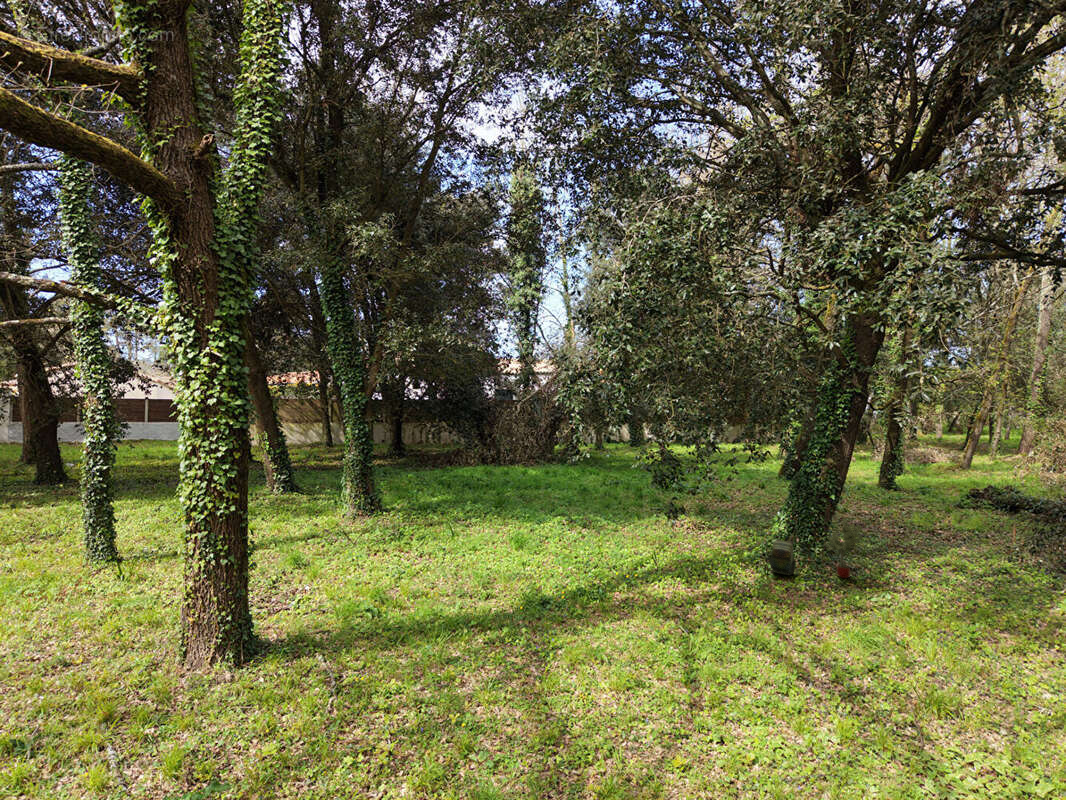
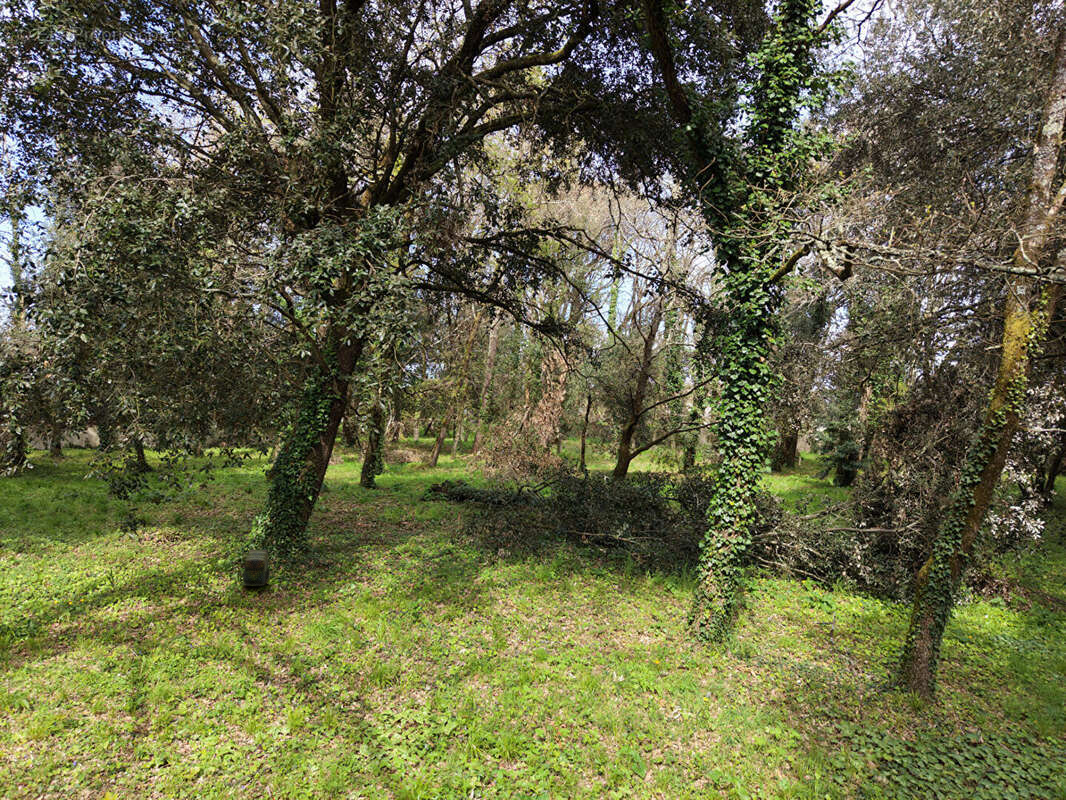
potted tree: present [824,519,863,578] -> none [298,519,336,578]

